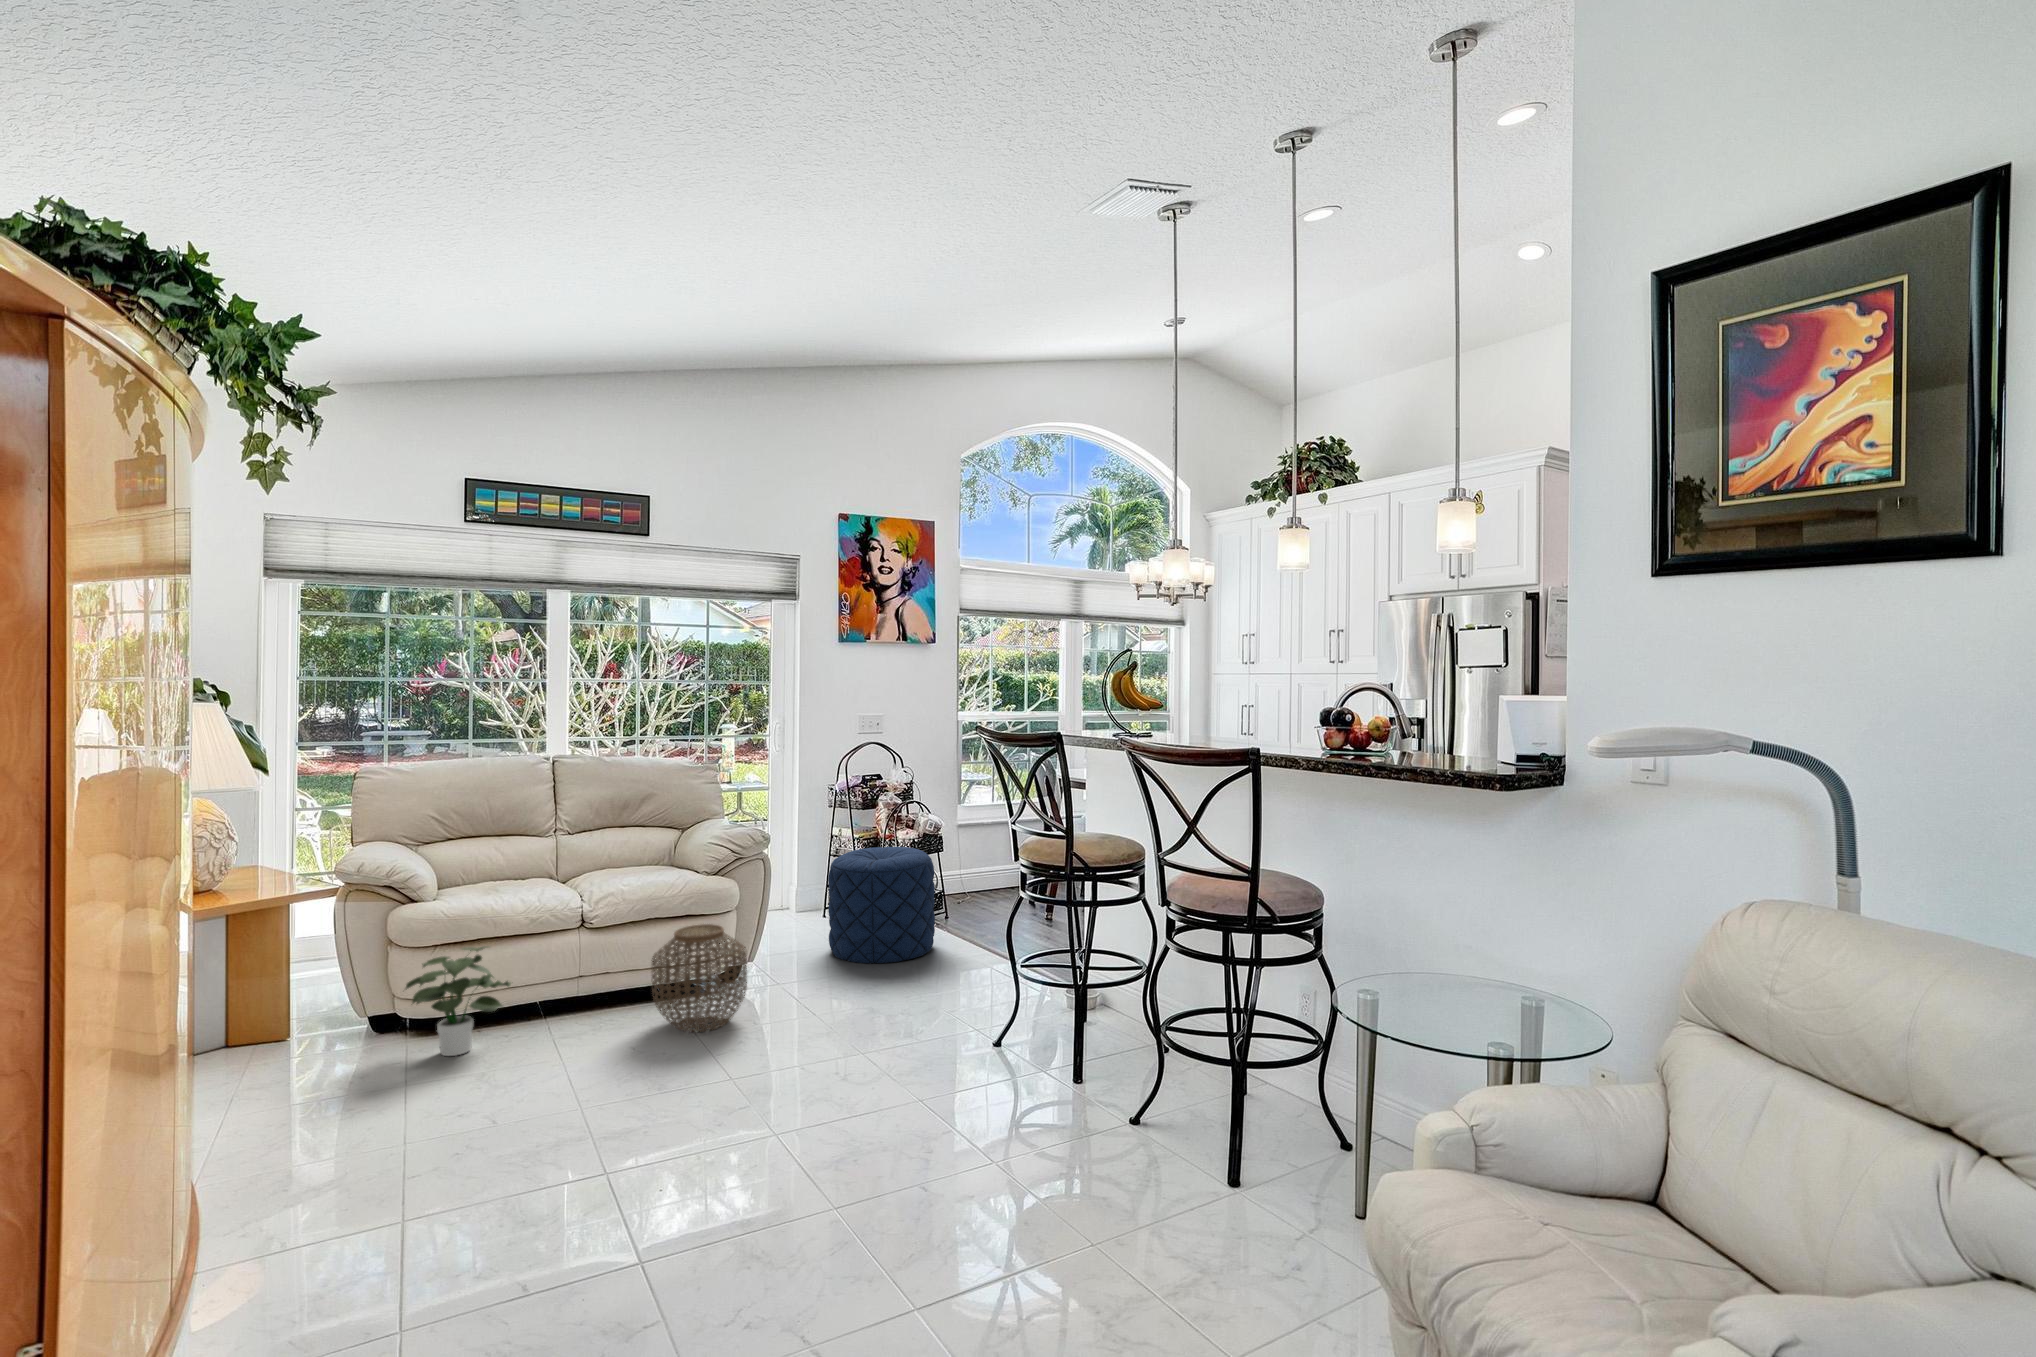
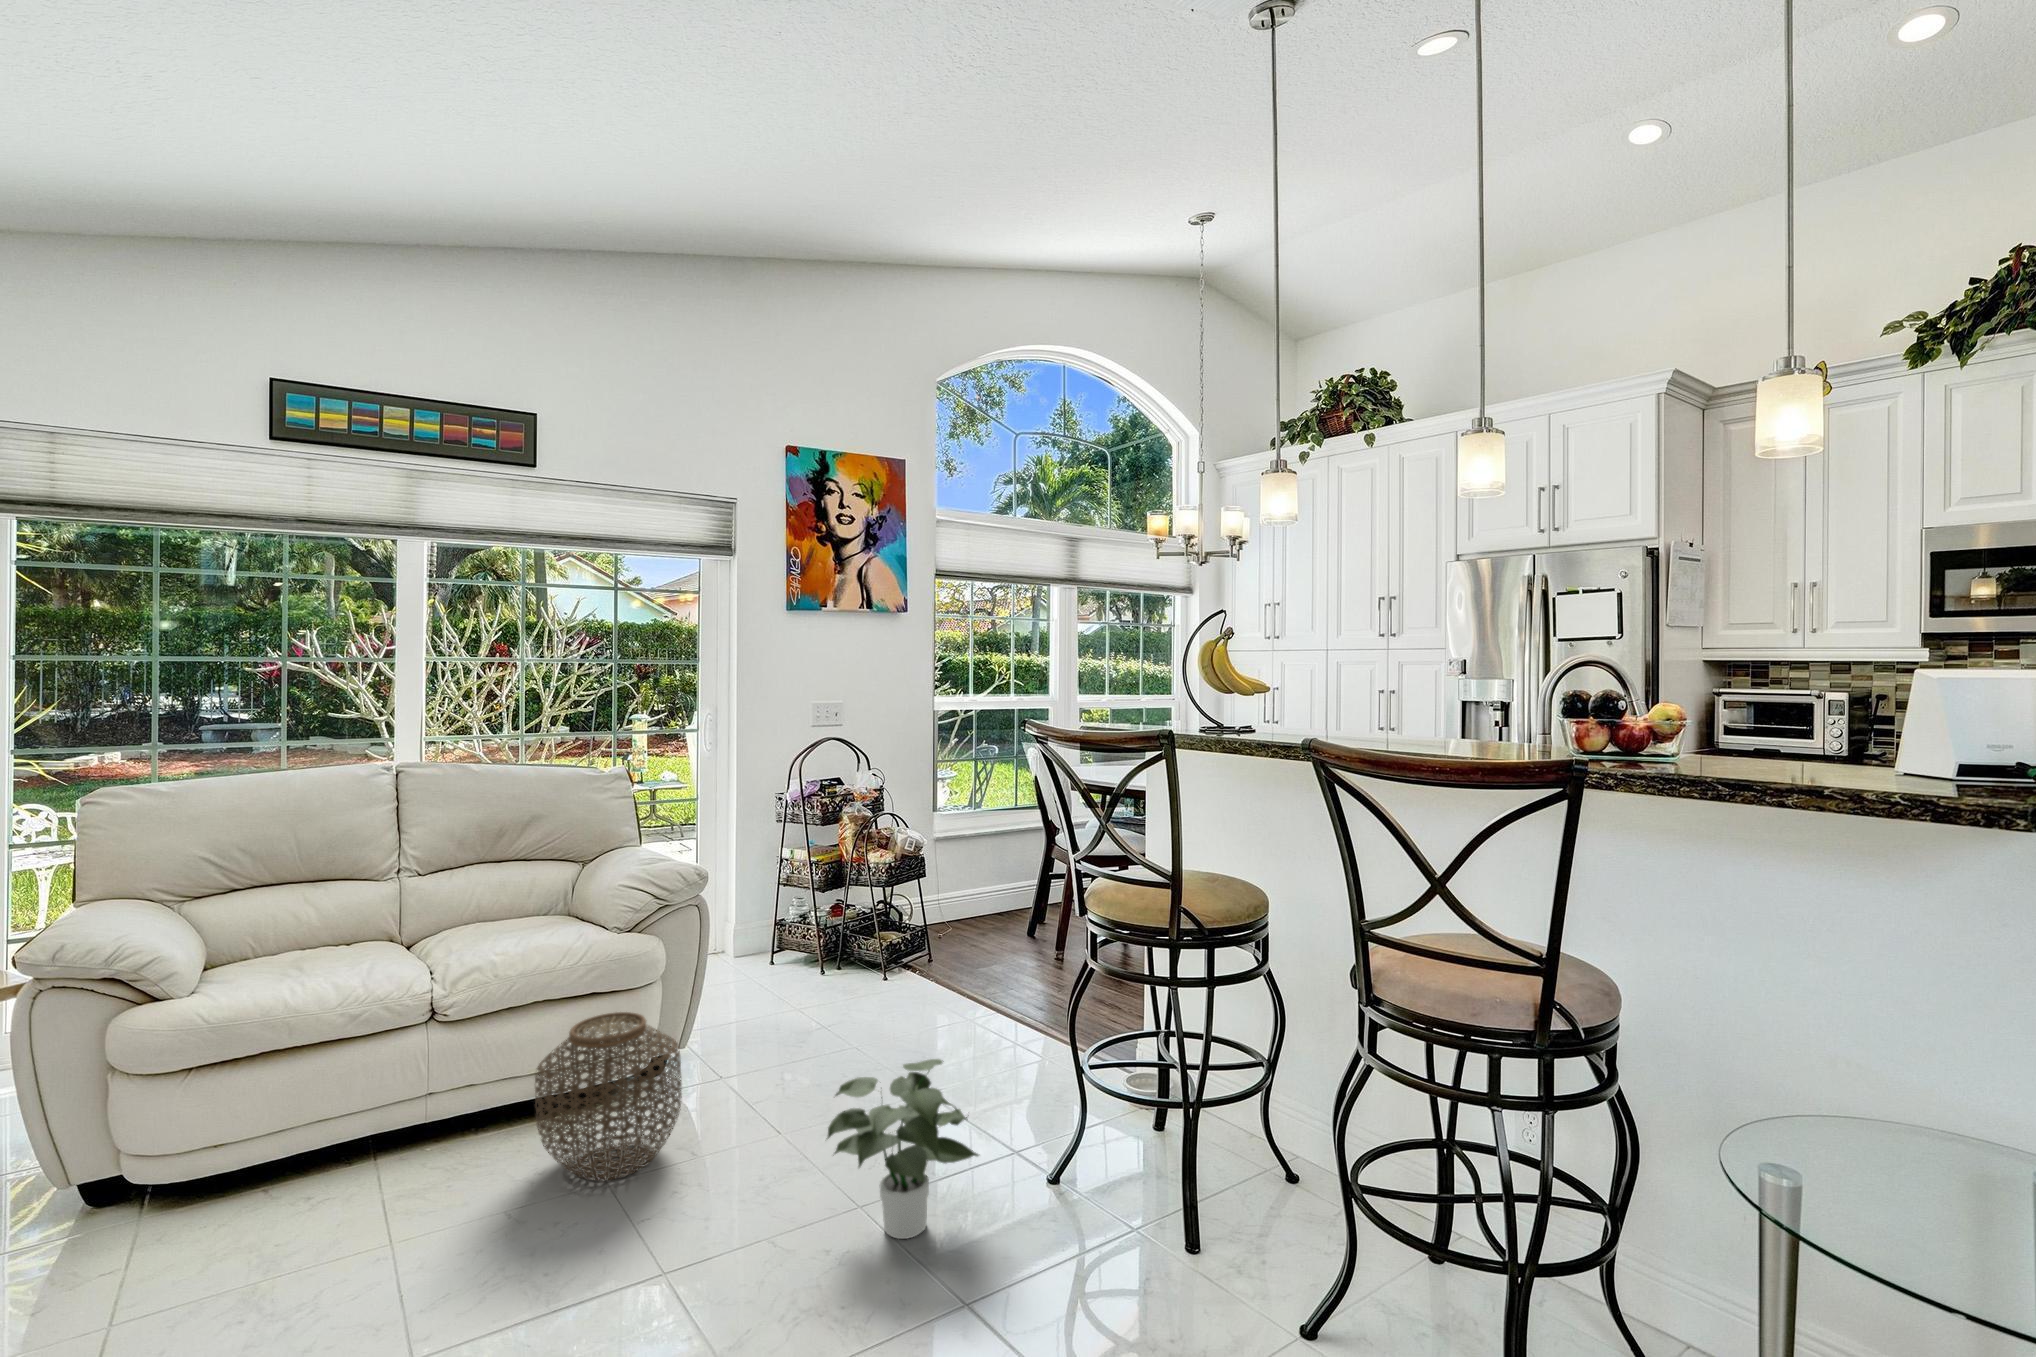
pouf: present [828,847,935,963] -> none [786,872,925,1031]
potted plant: present [406,946,511,1056] -> present [827,1059,979,1239]

